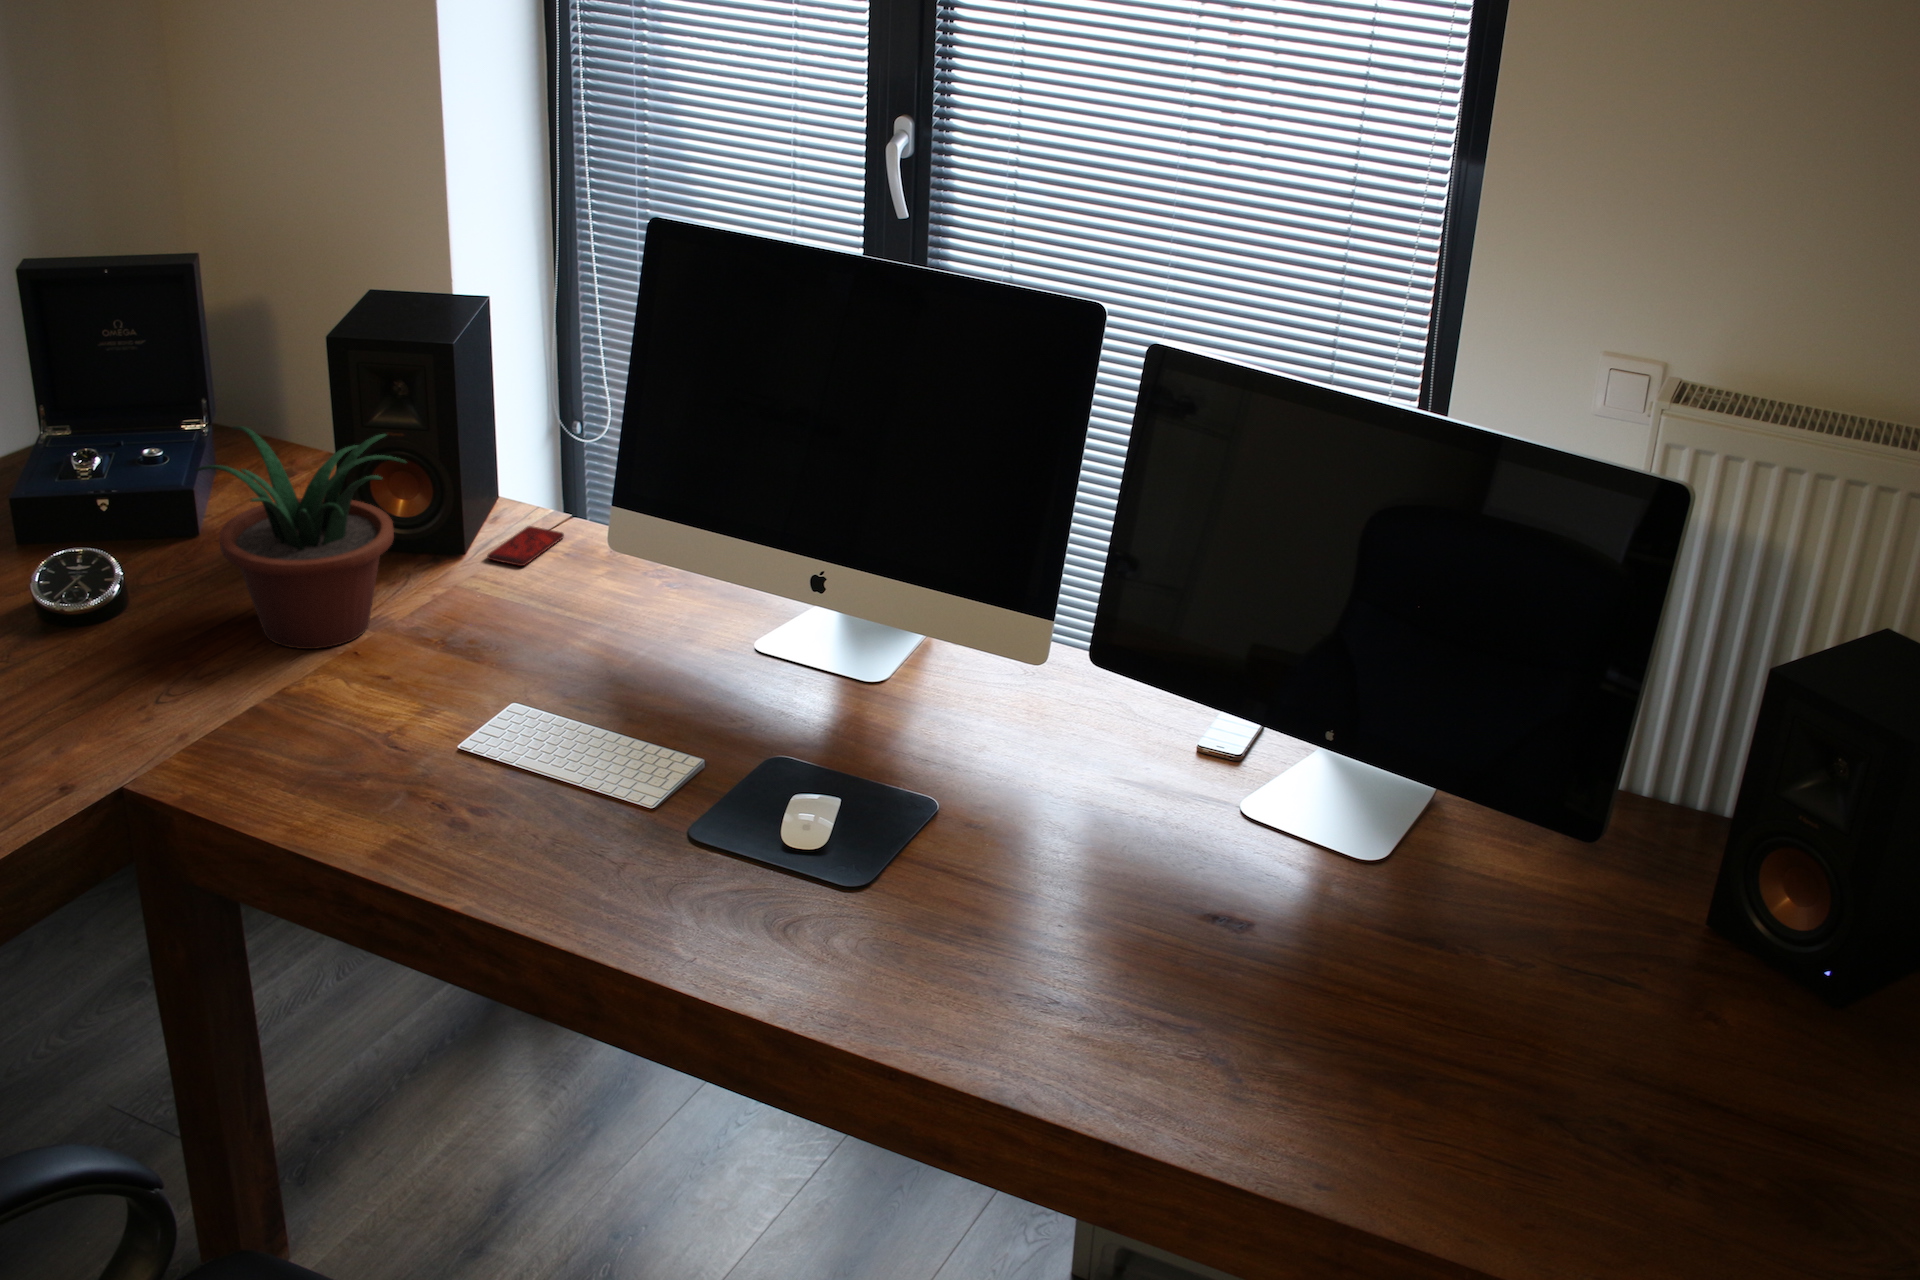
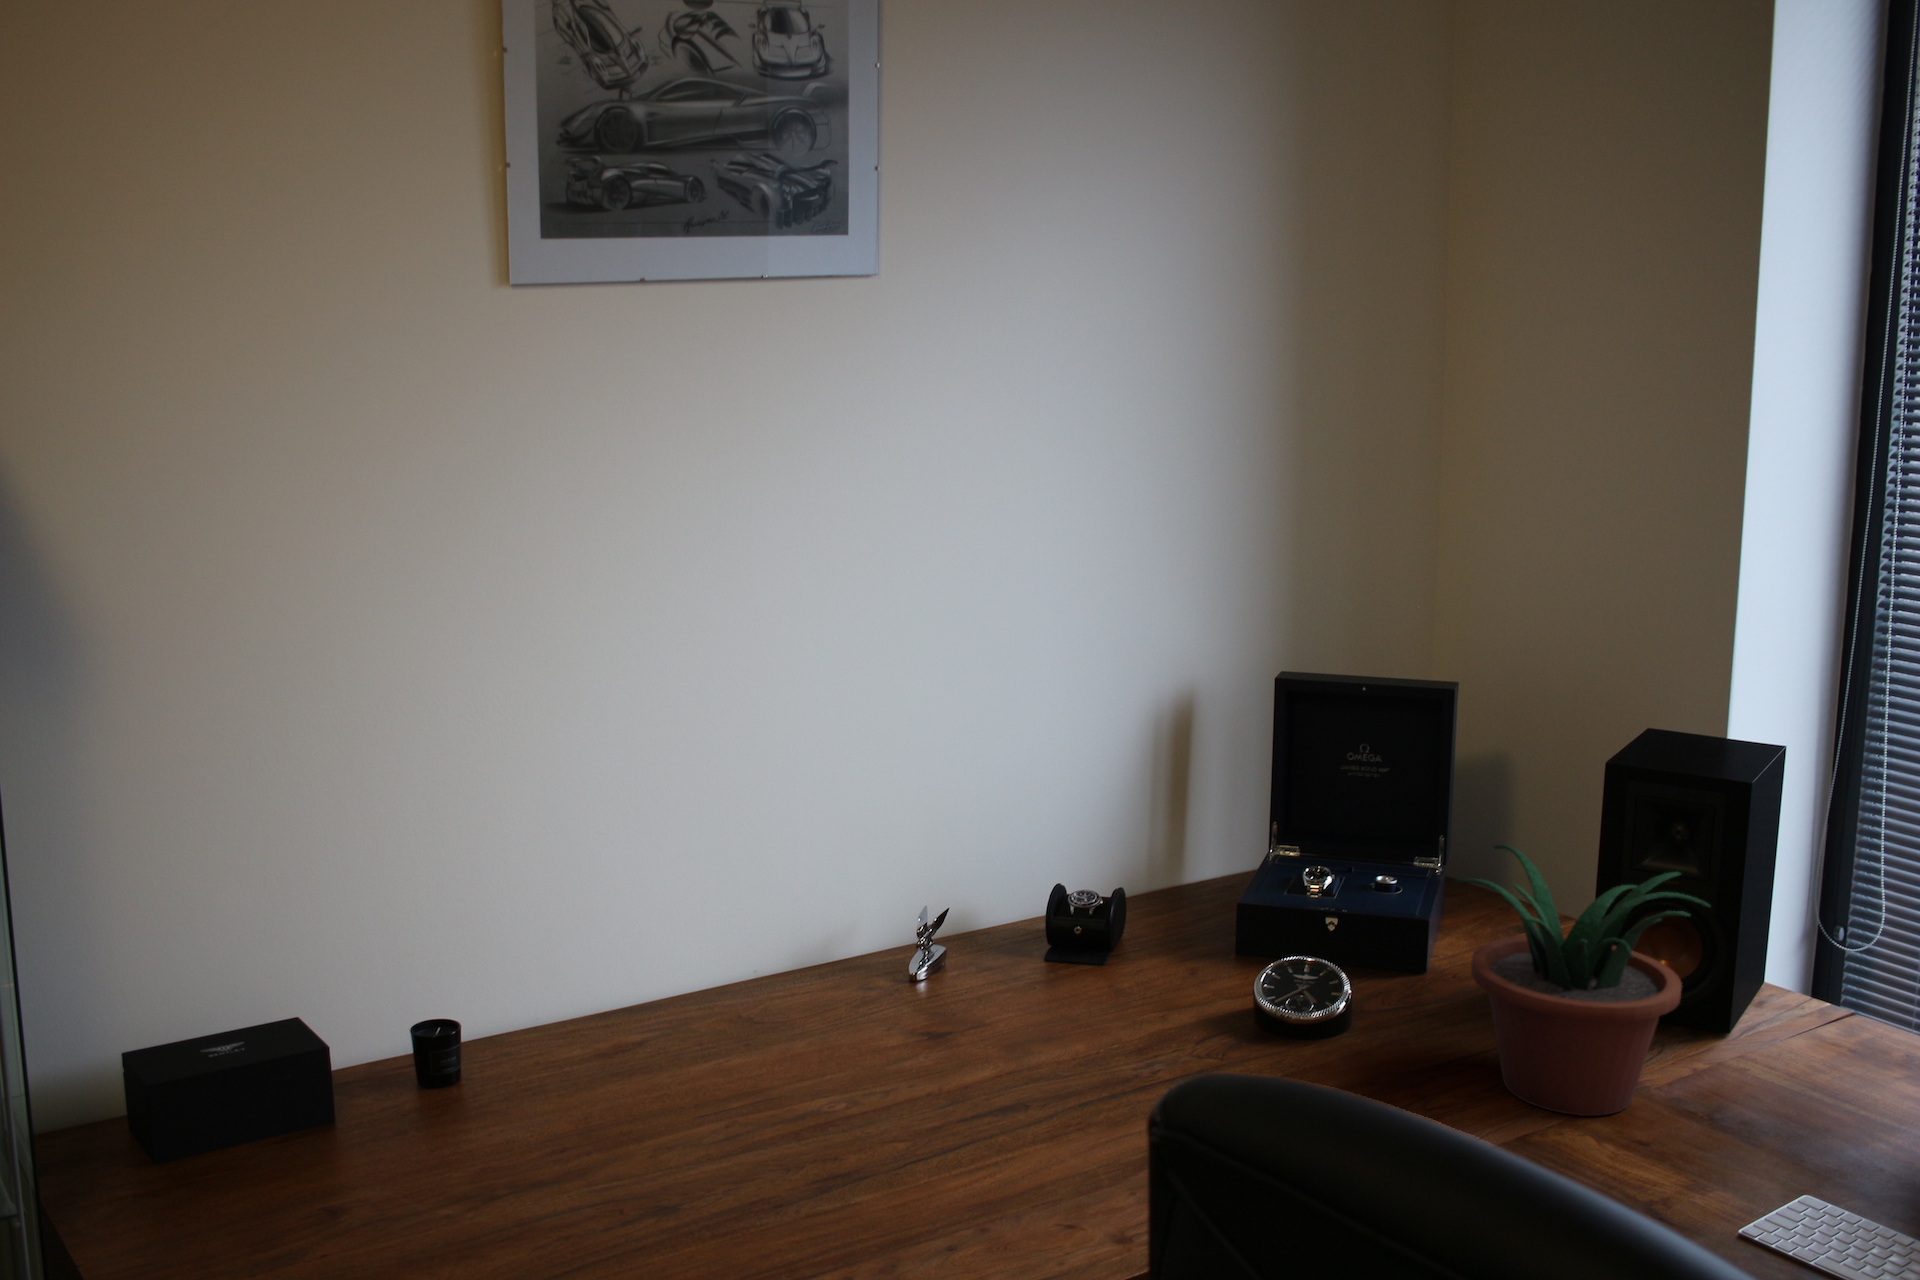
smartphone: present [487,526,564,566] -> none [1769,1025,1867,1068]

